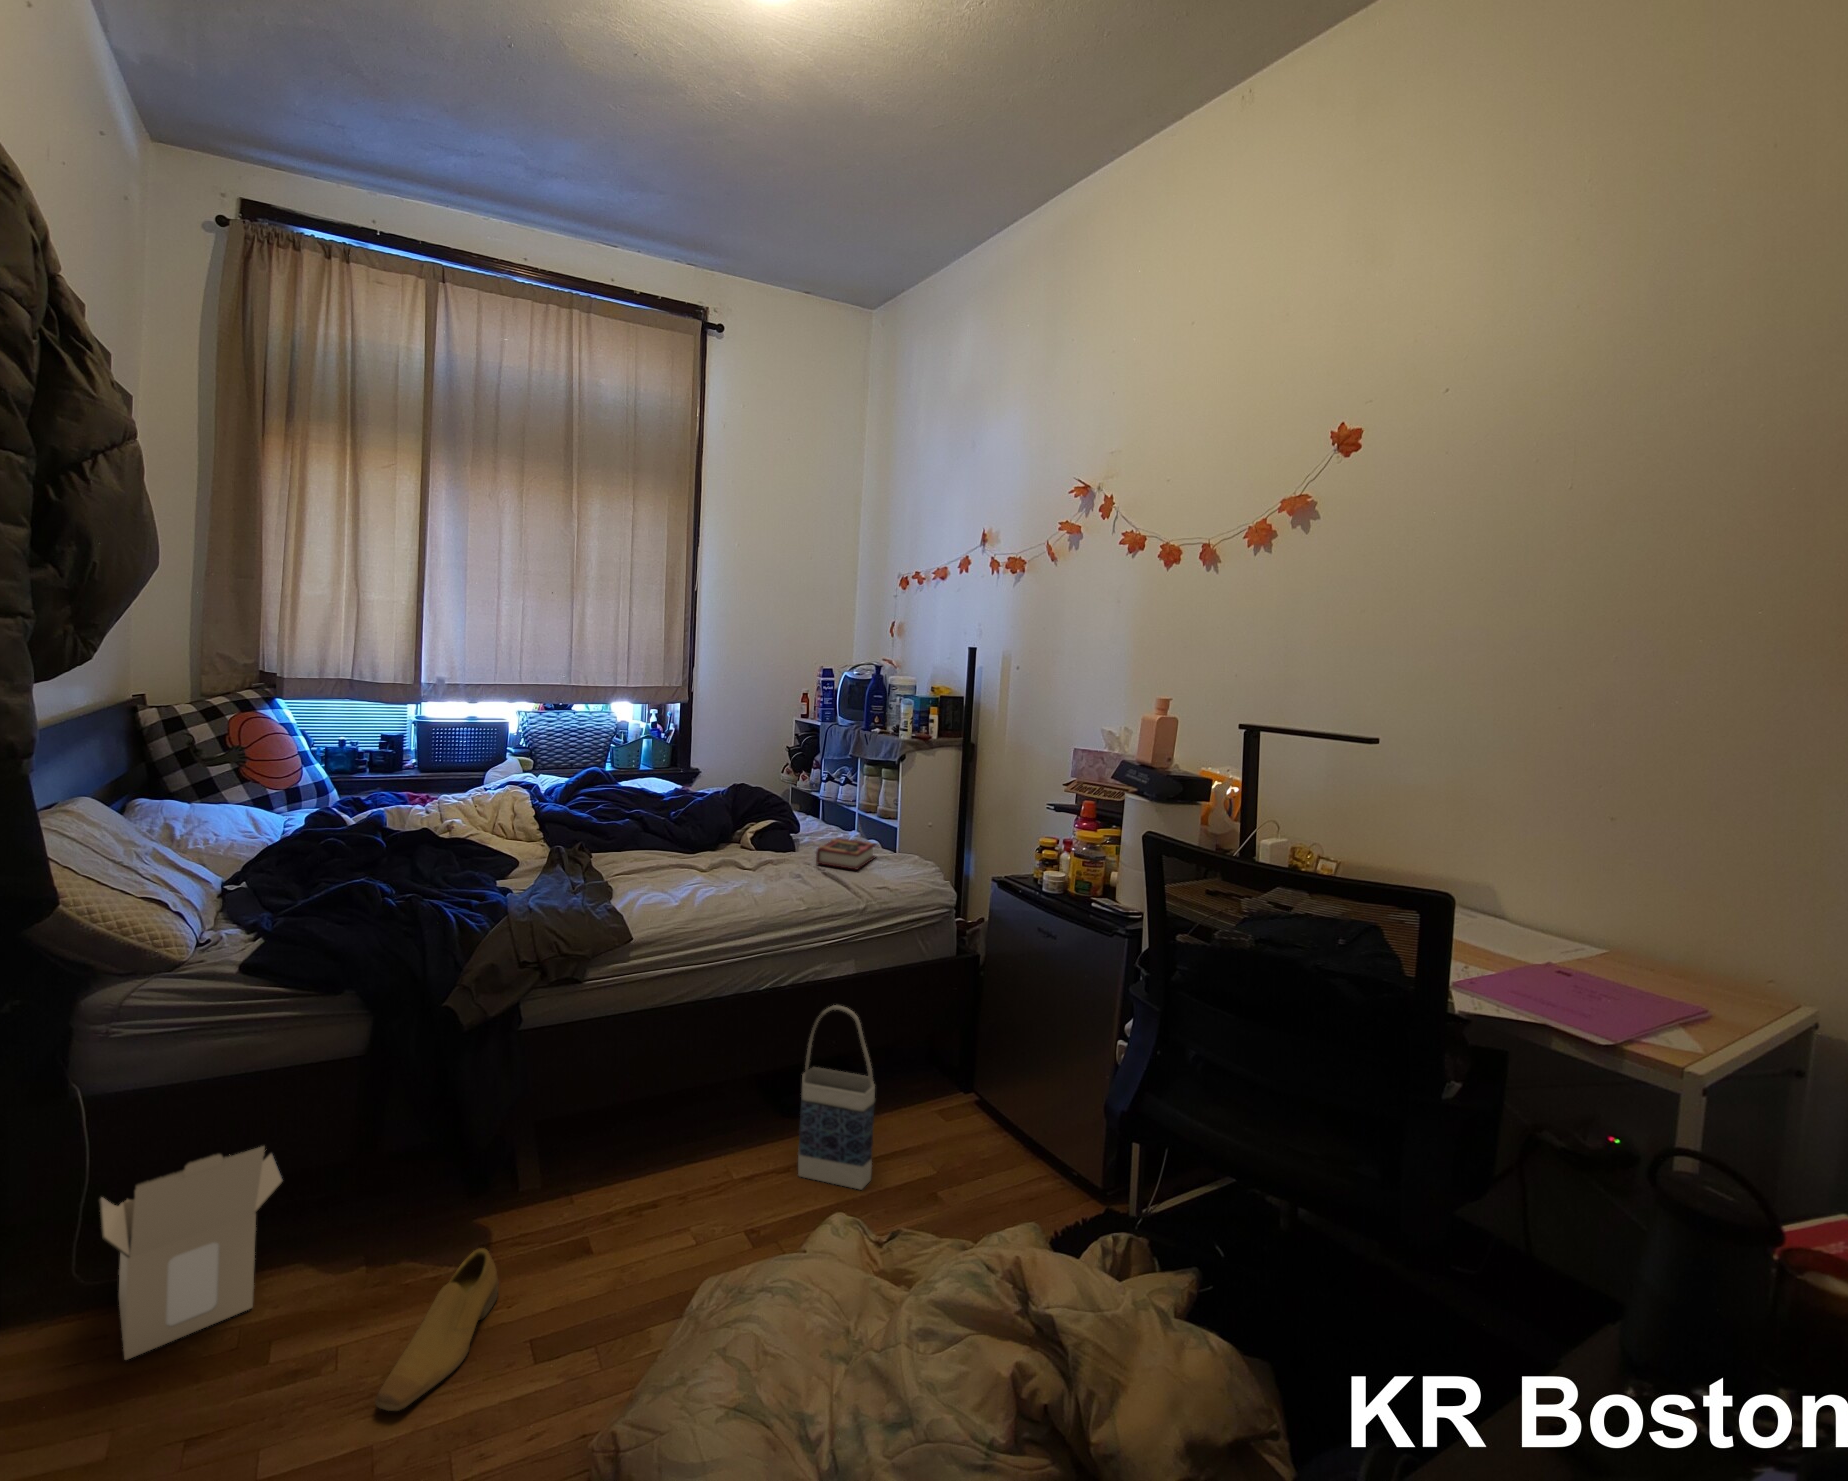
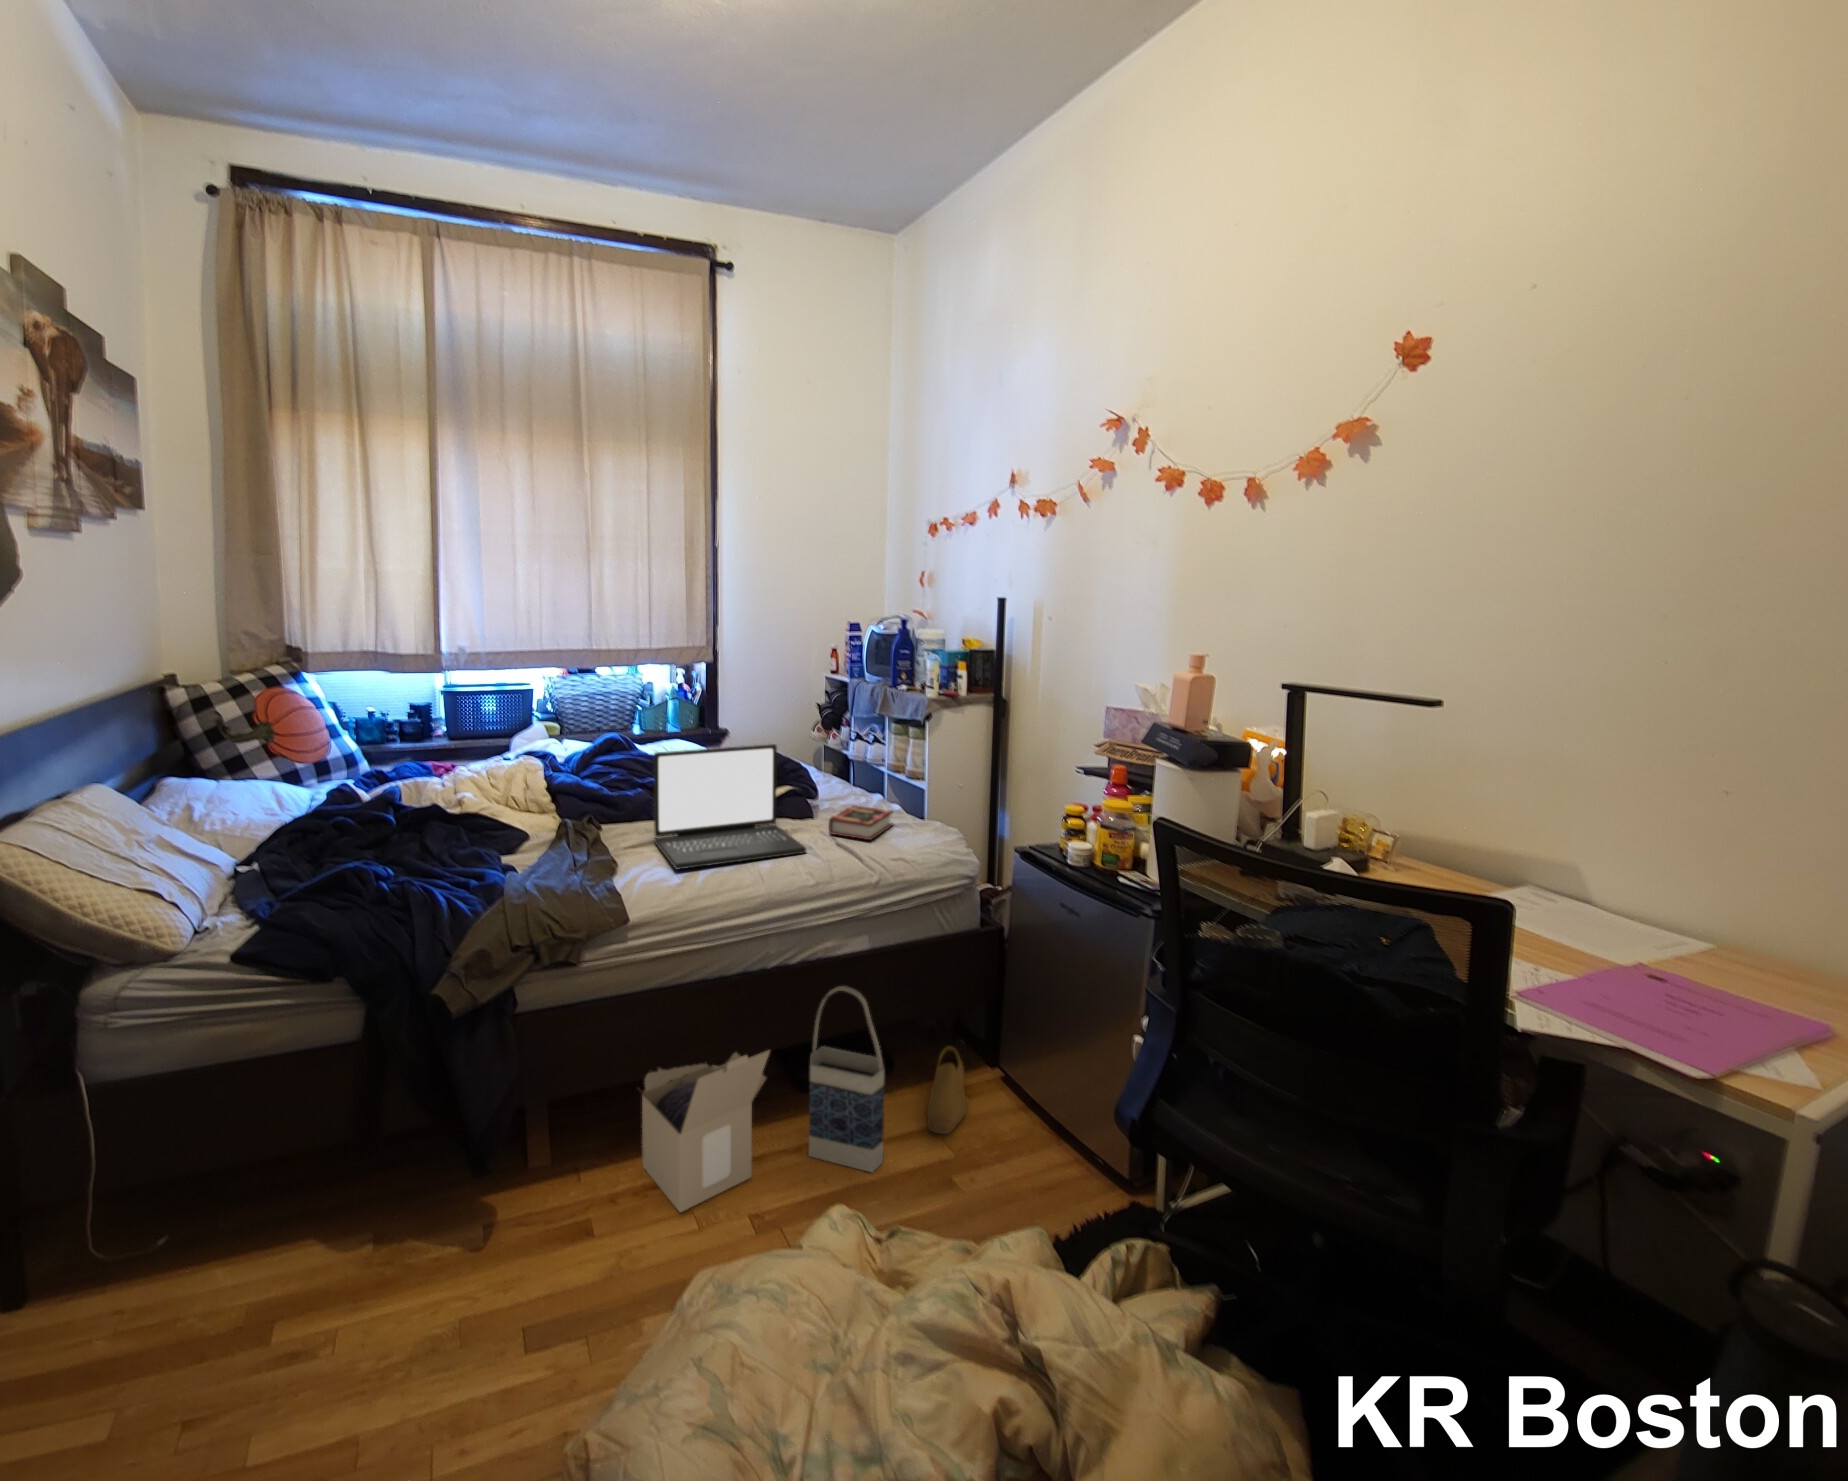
laptop: none [648,776,798,893] -> present [654,744,806,869]
cardboard box: present [99,1146,283,1360] -> present [642,1050,770,1212]
shoe: present [375,1248,498,1411] -> present [927,1046,967,1134]

